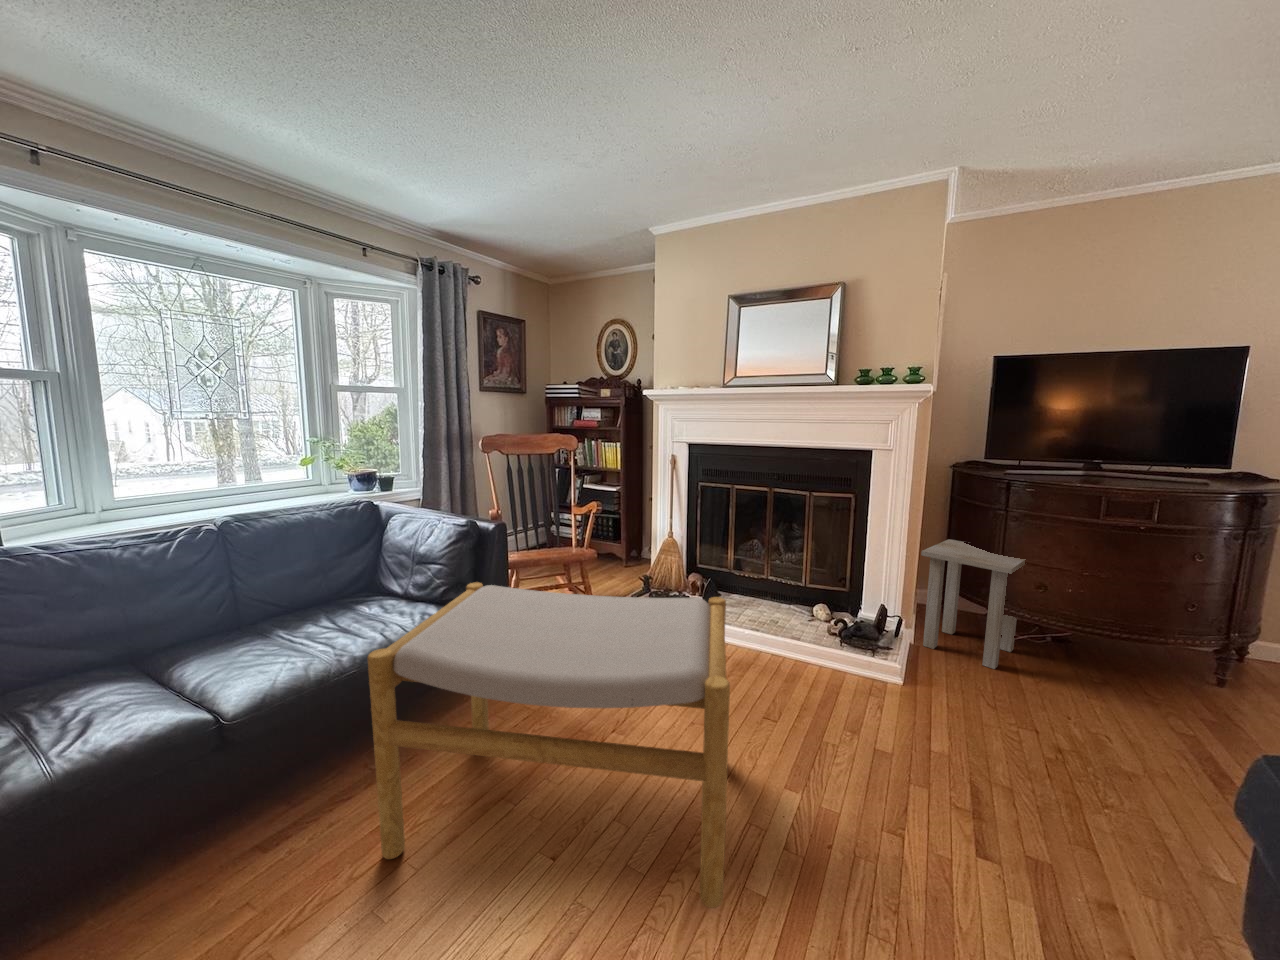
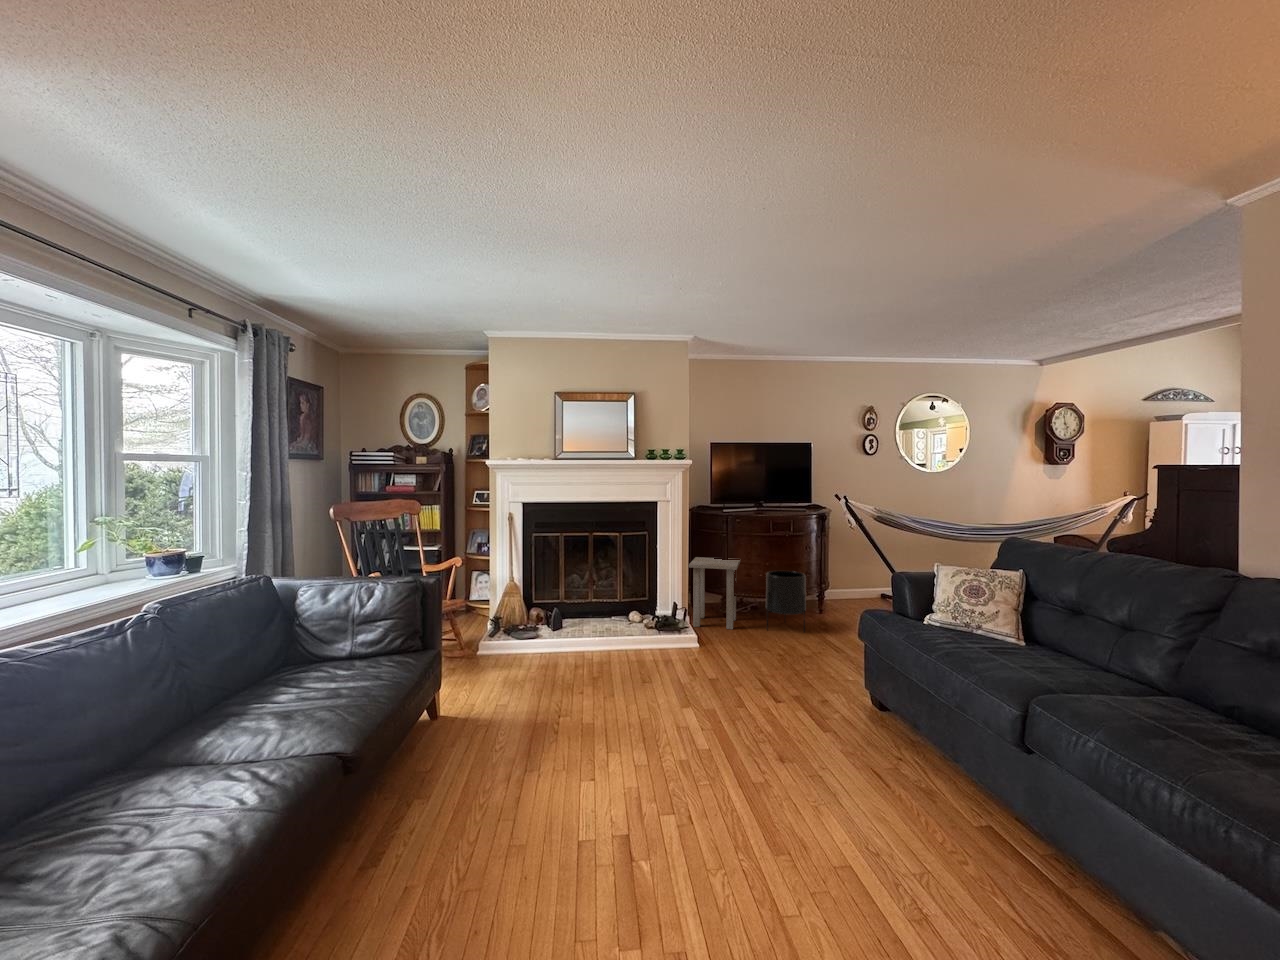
footstool: present [368,582,730,908] -> none [462,594,682,789]
planter: none [1068,587,1182,720] -> present [766,571,806,631]

